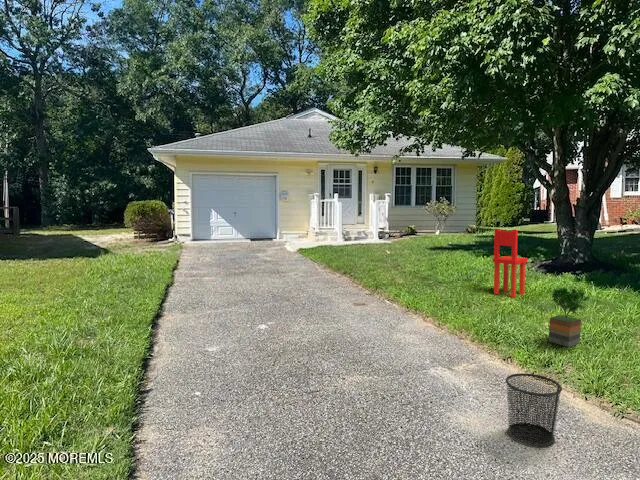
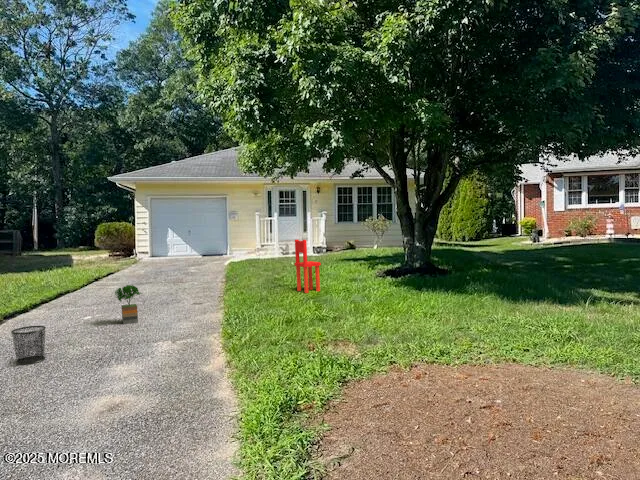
potted tree: present [549,287,589,347] -> present [115,285,142,324]
trash can: present [506,373,562,447] -> present [11,326,46,365]

